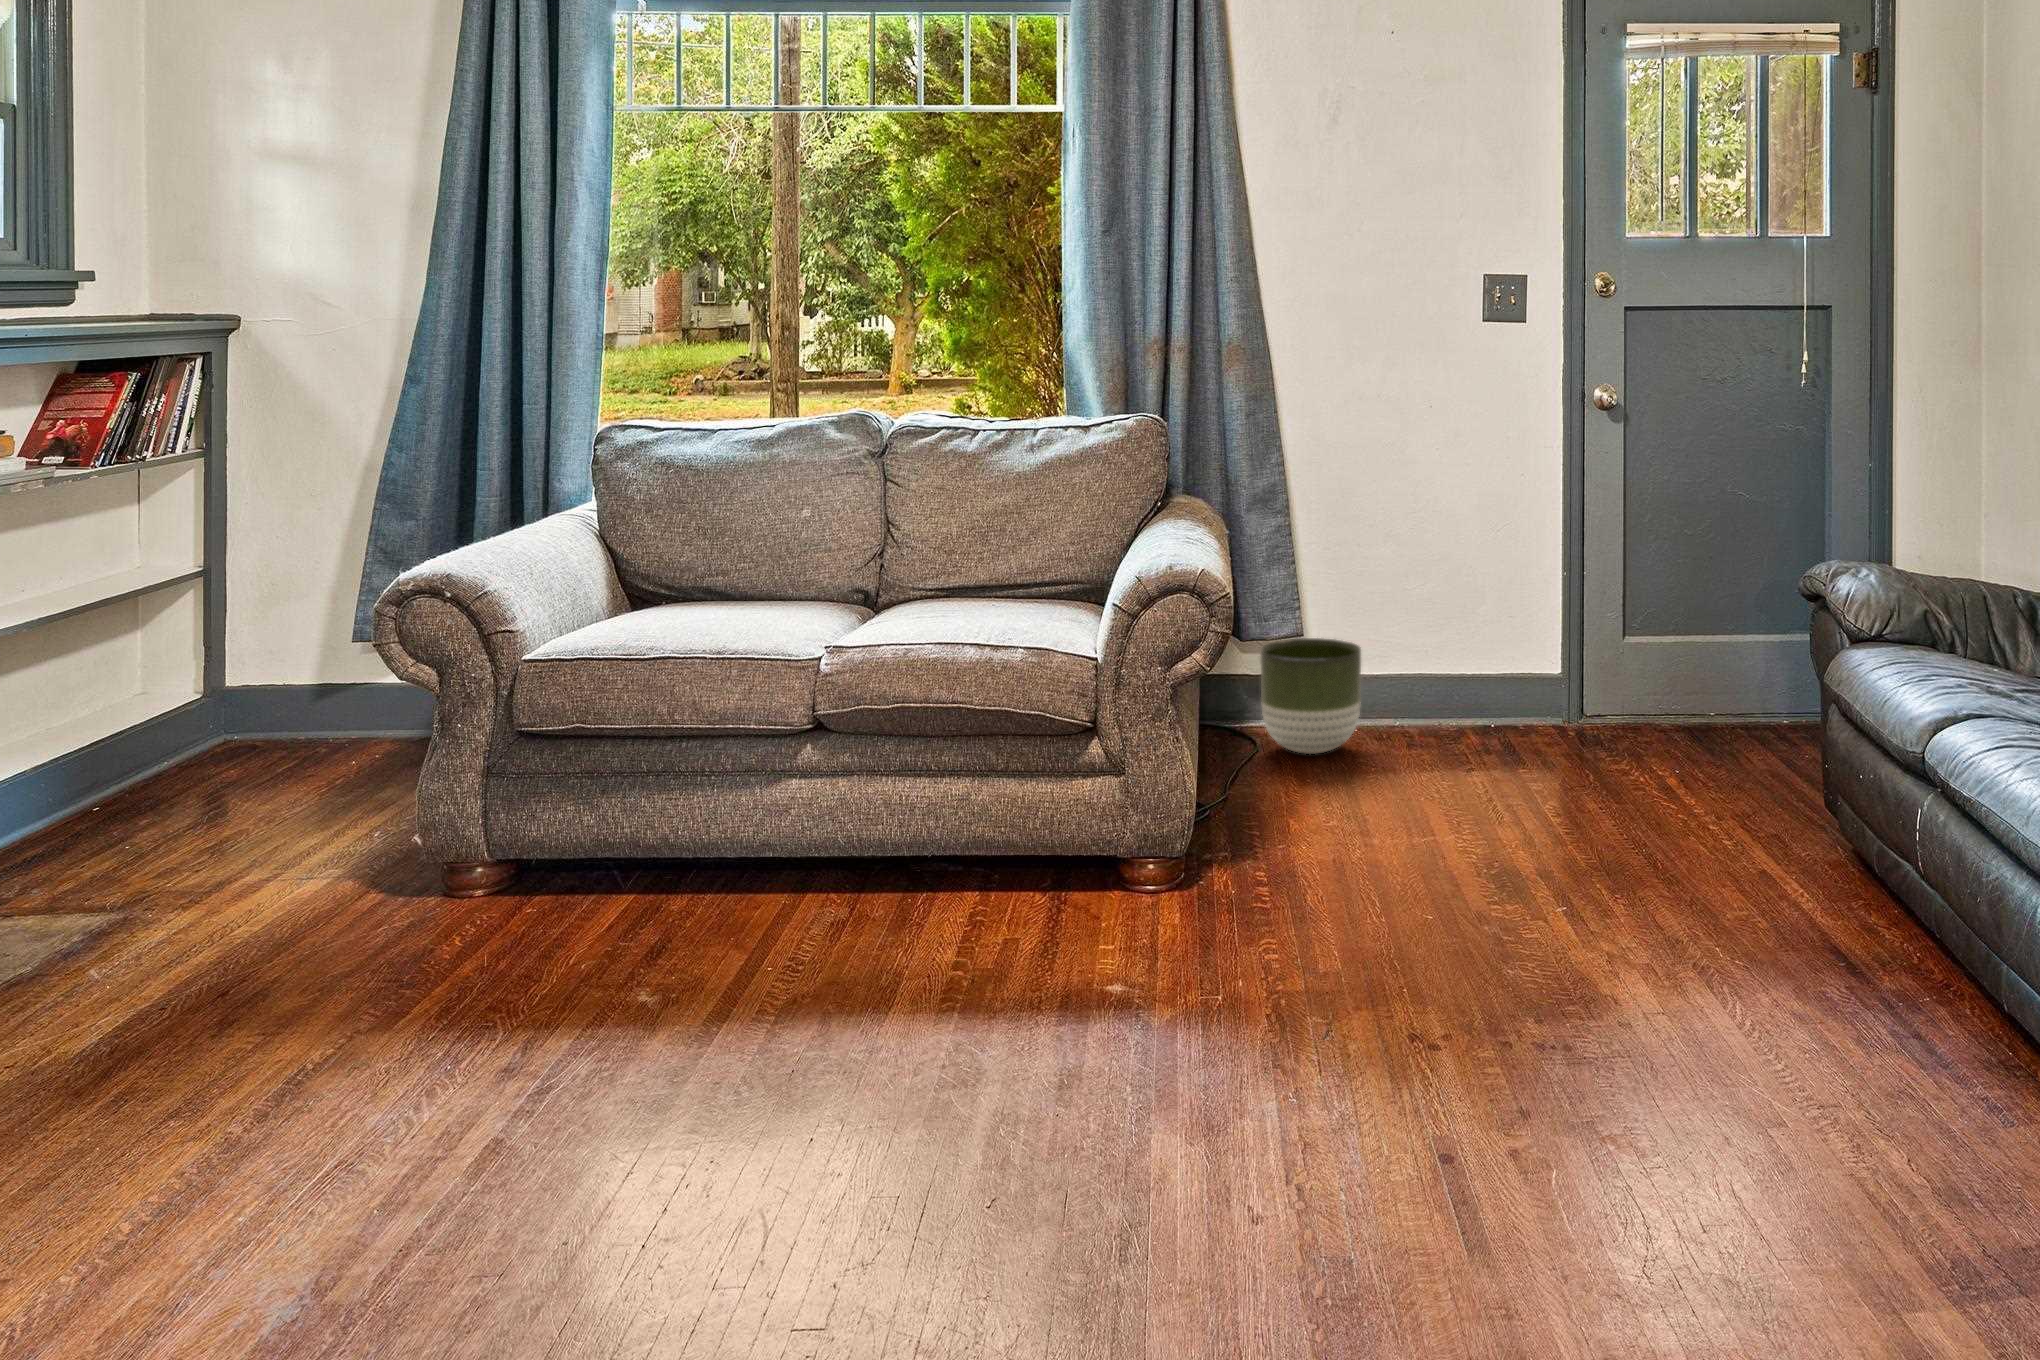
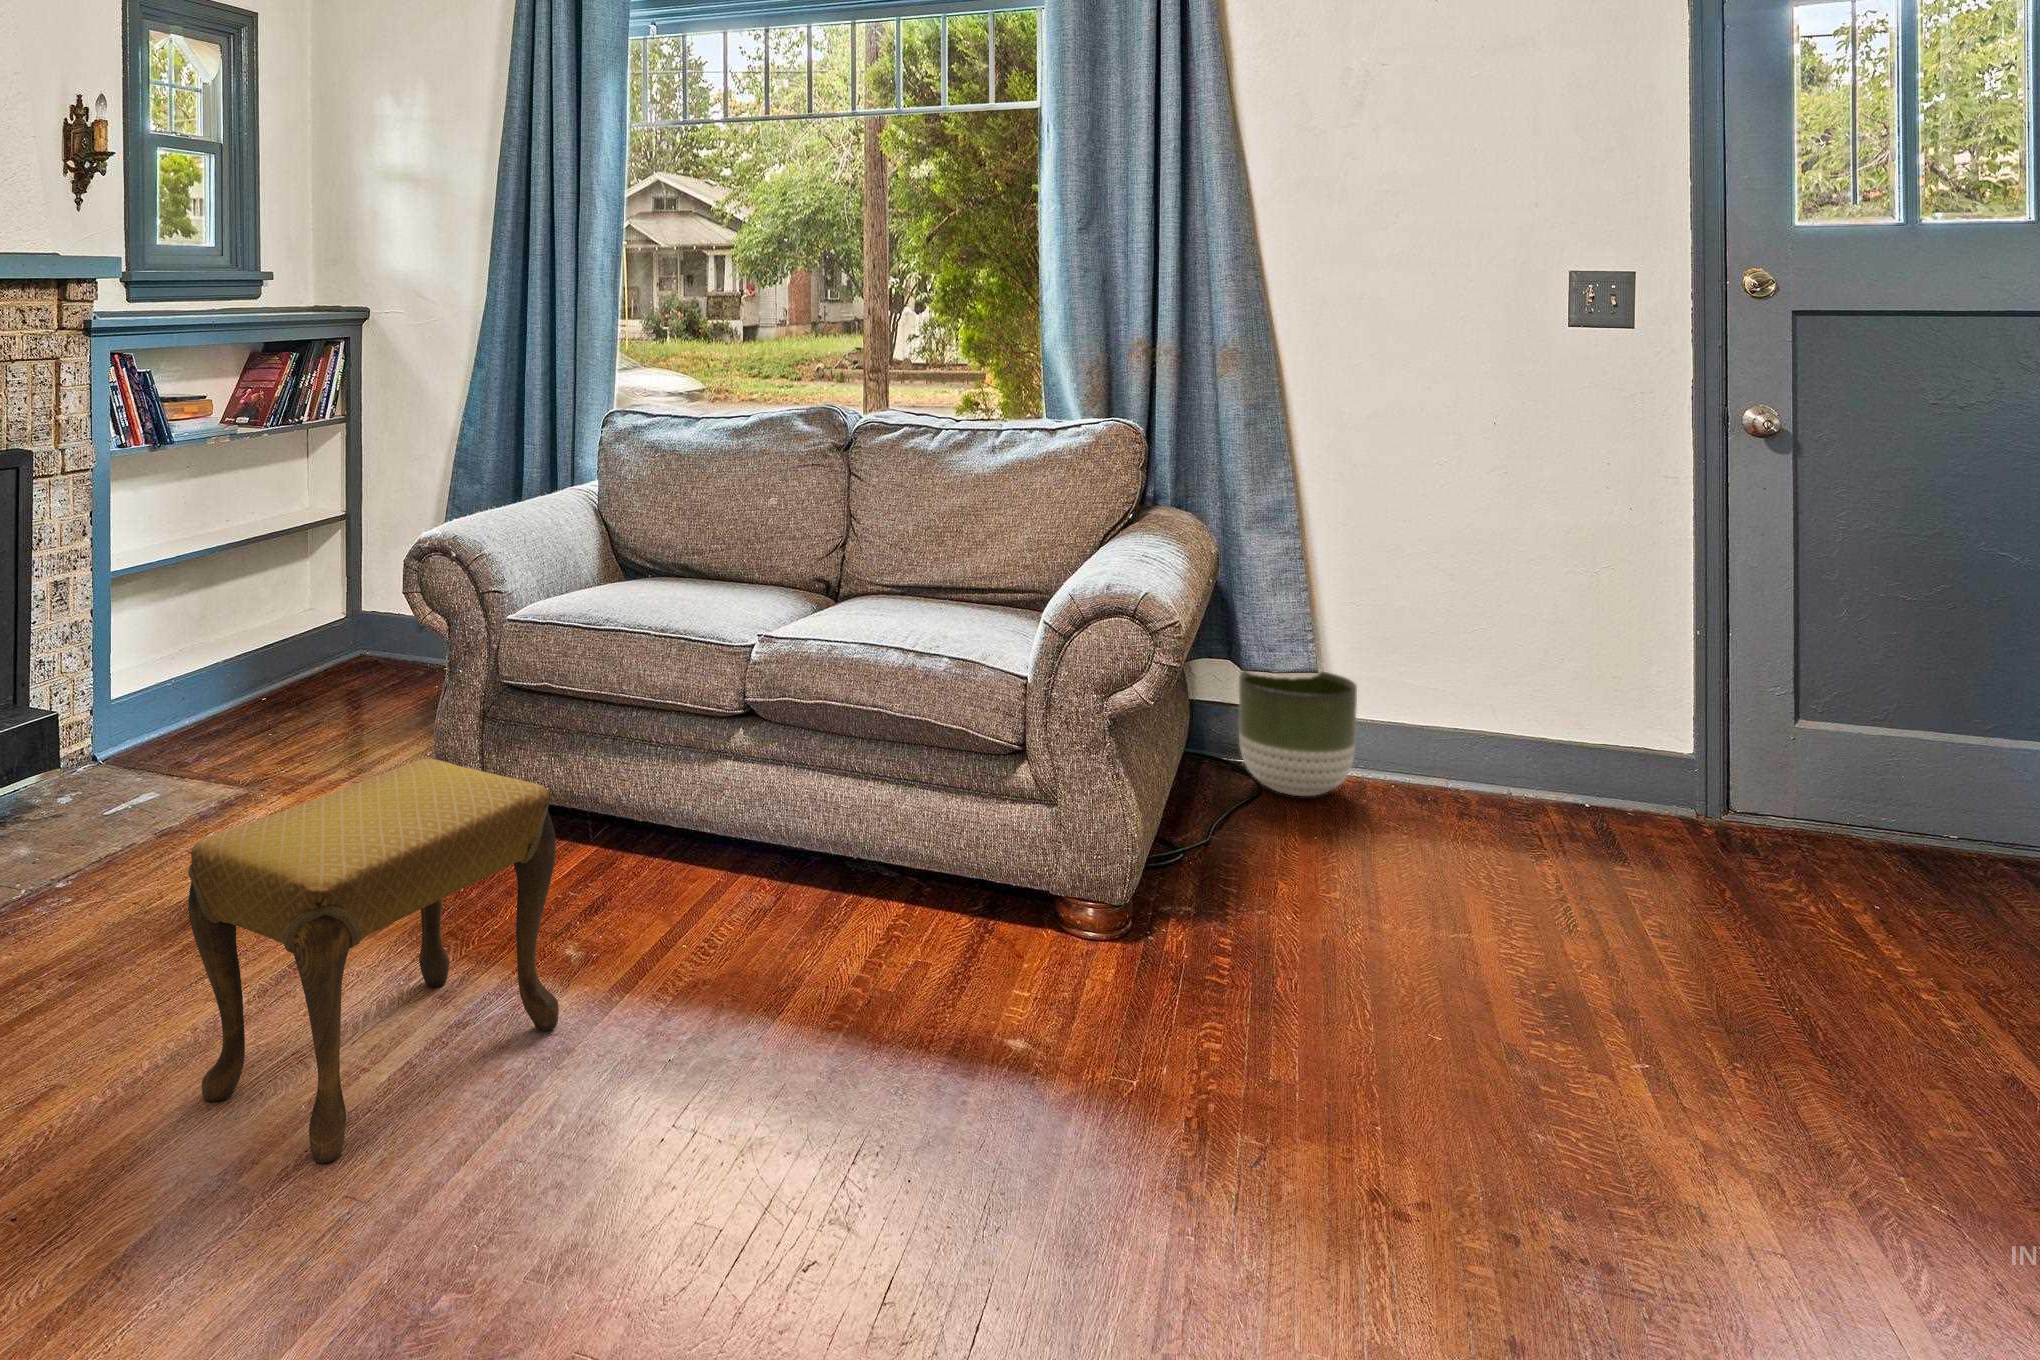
footstool: none [250,805,662,1213] -> present [188,758,559,1163]

